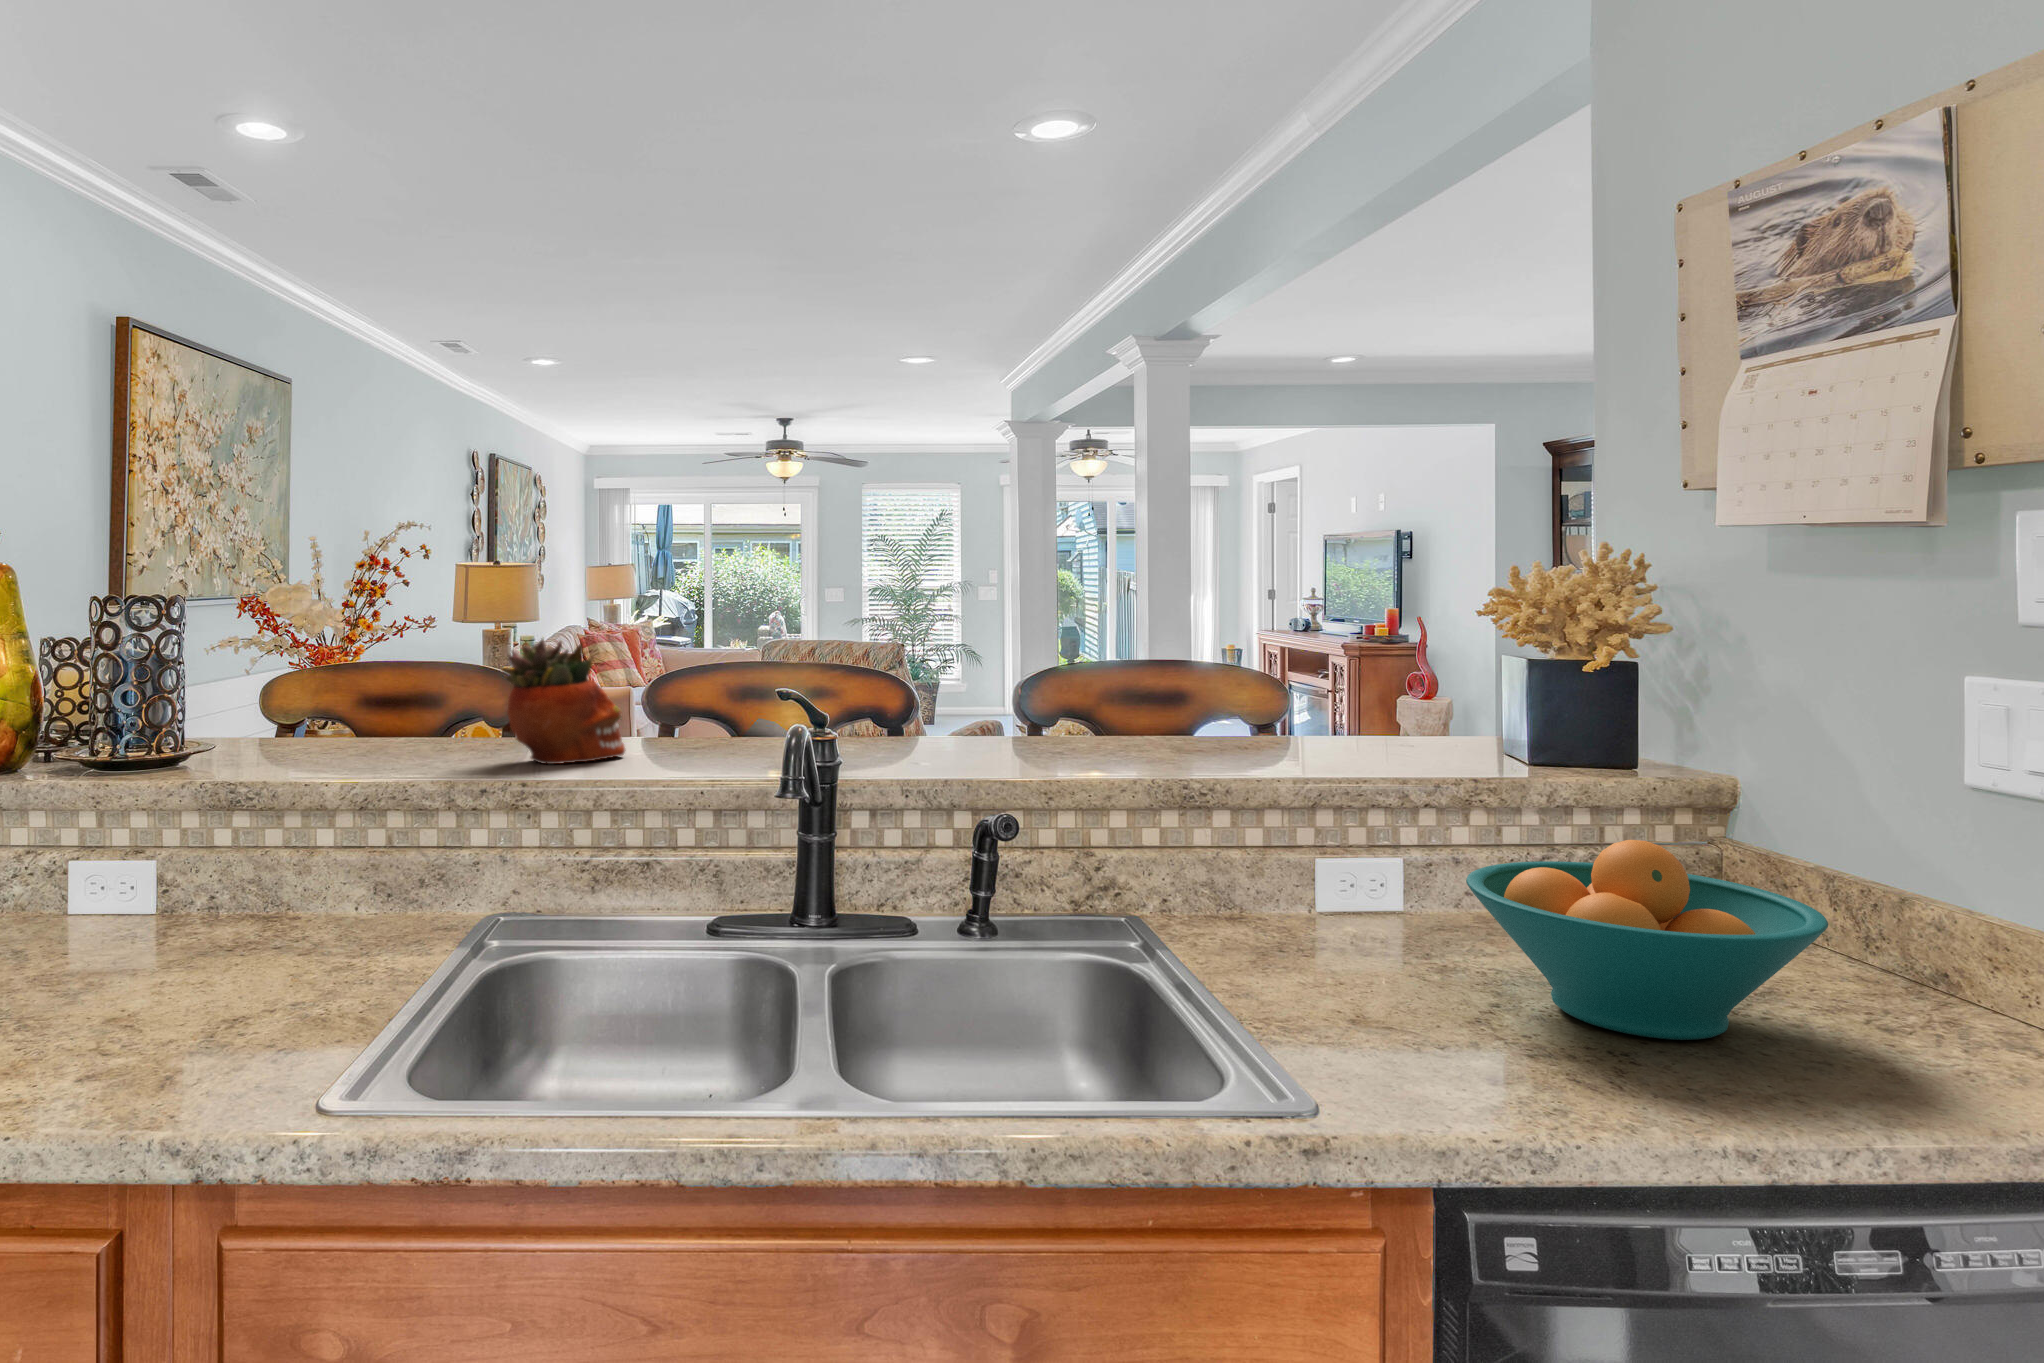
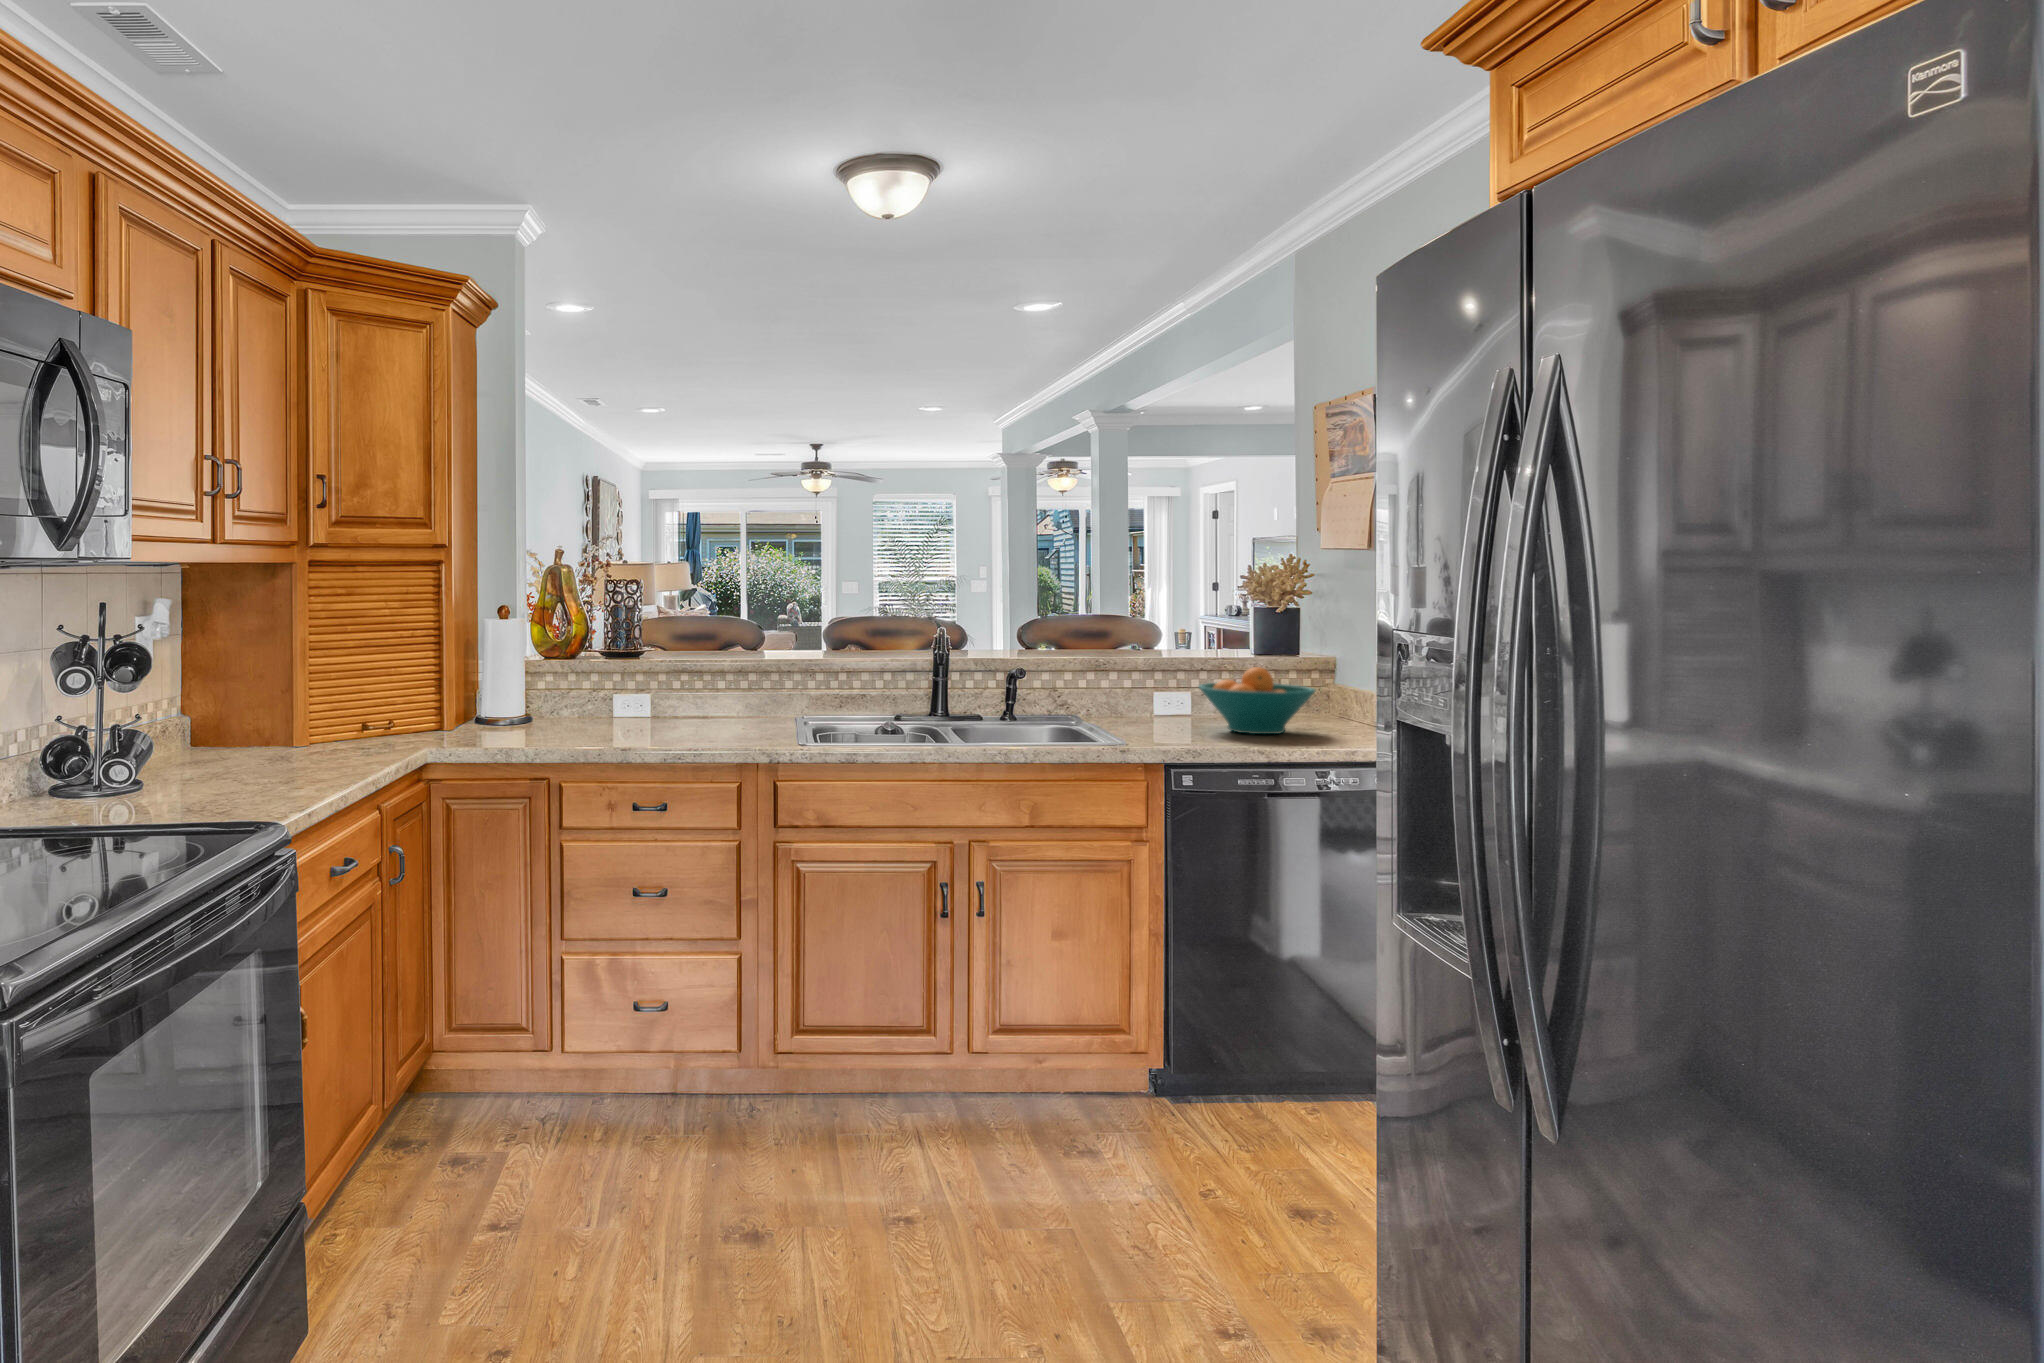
succulent planter: present [501,639,625,764] -> none [779,599,835,658]

